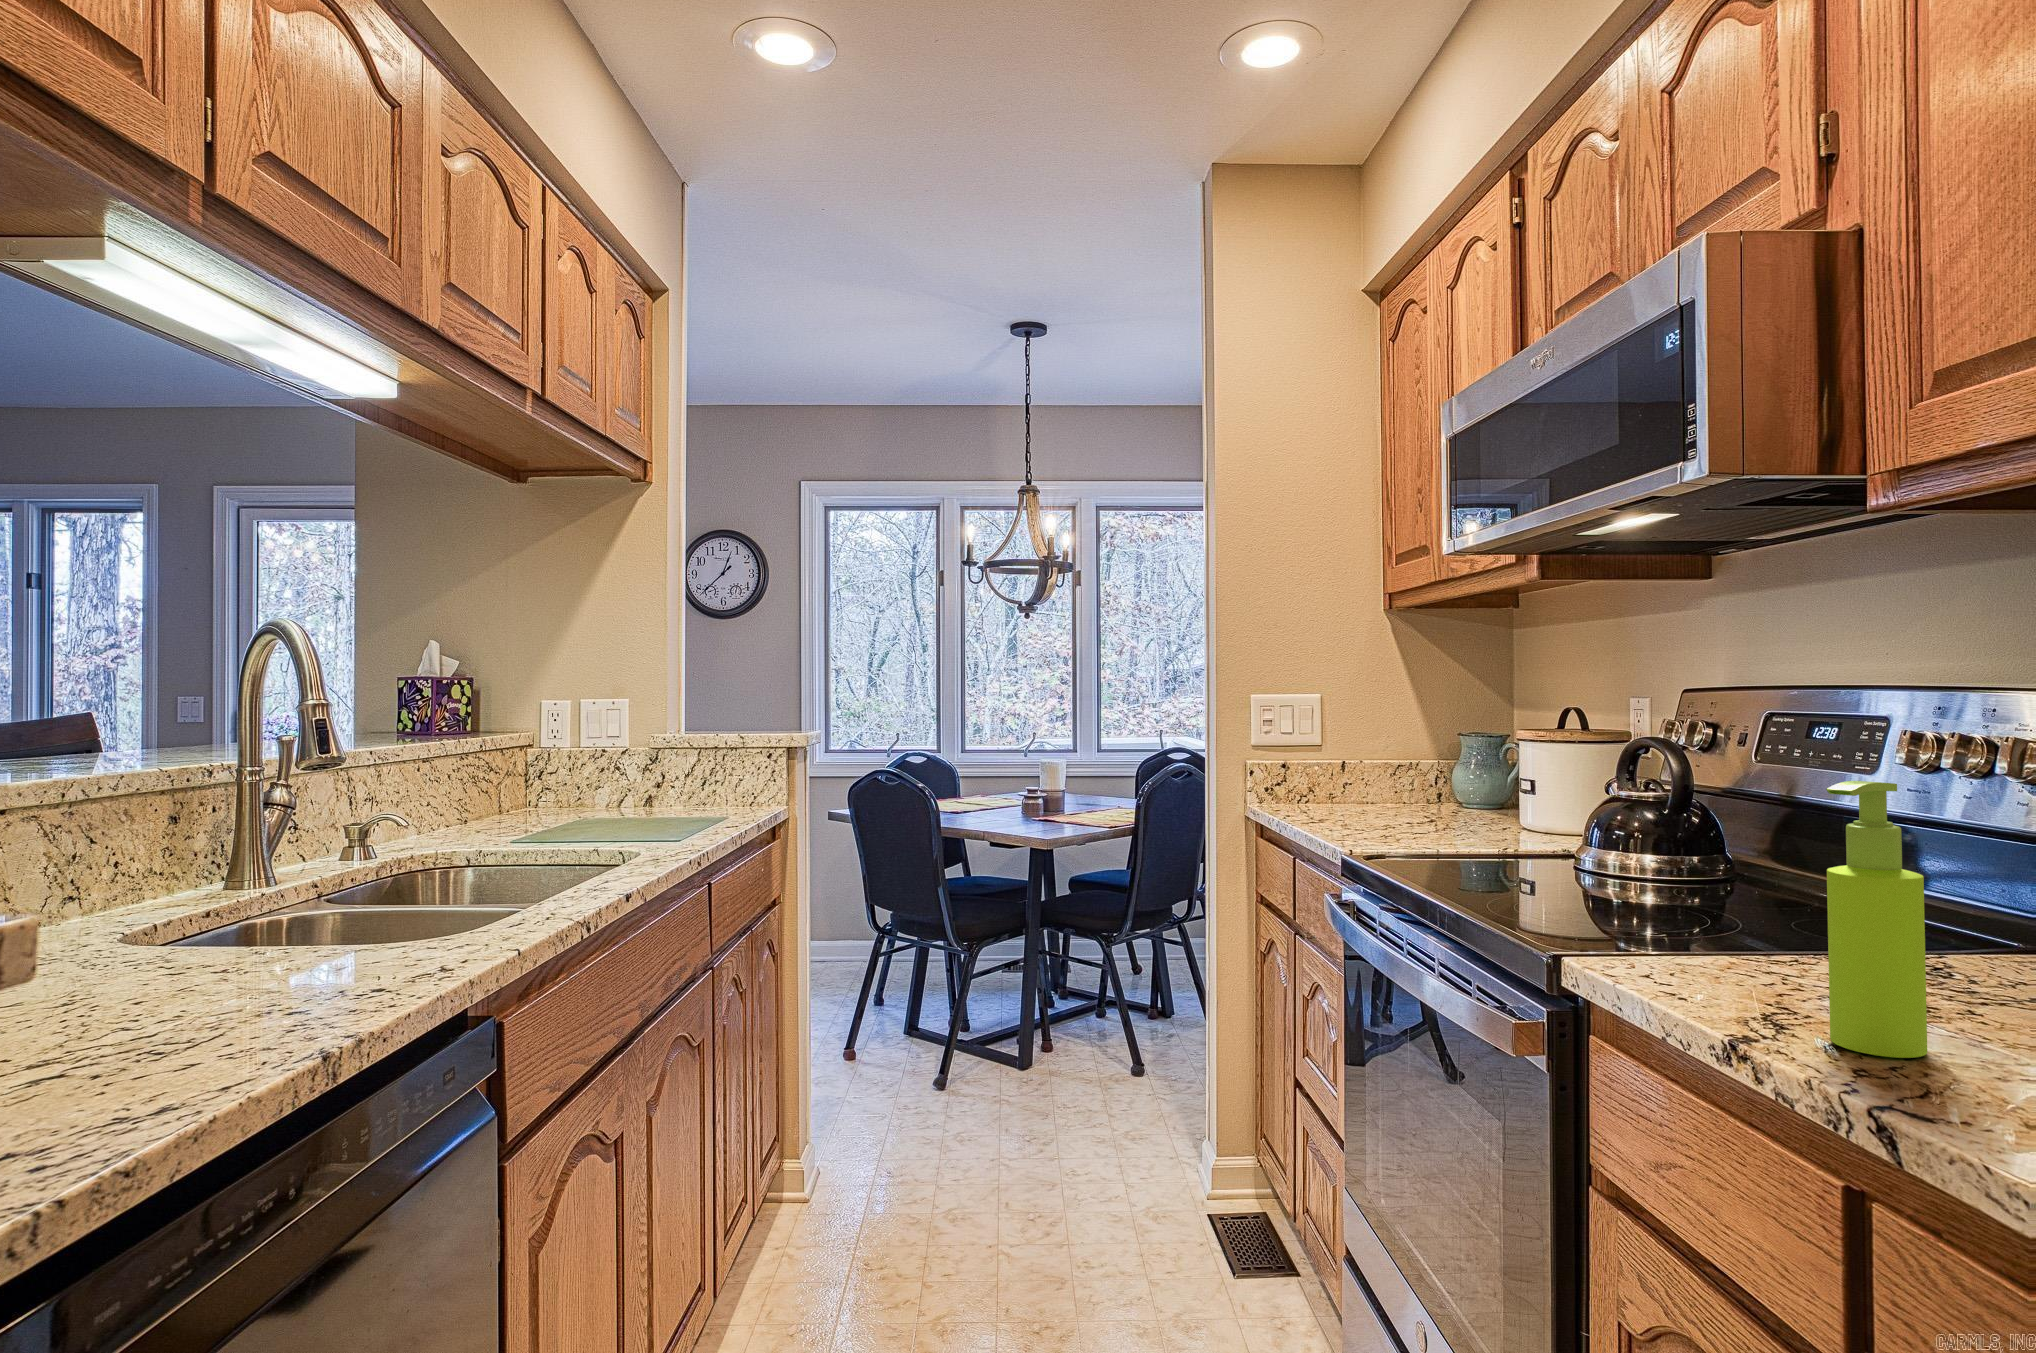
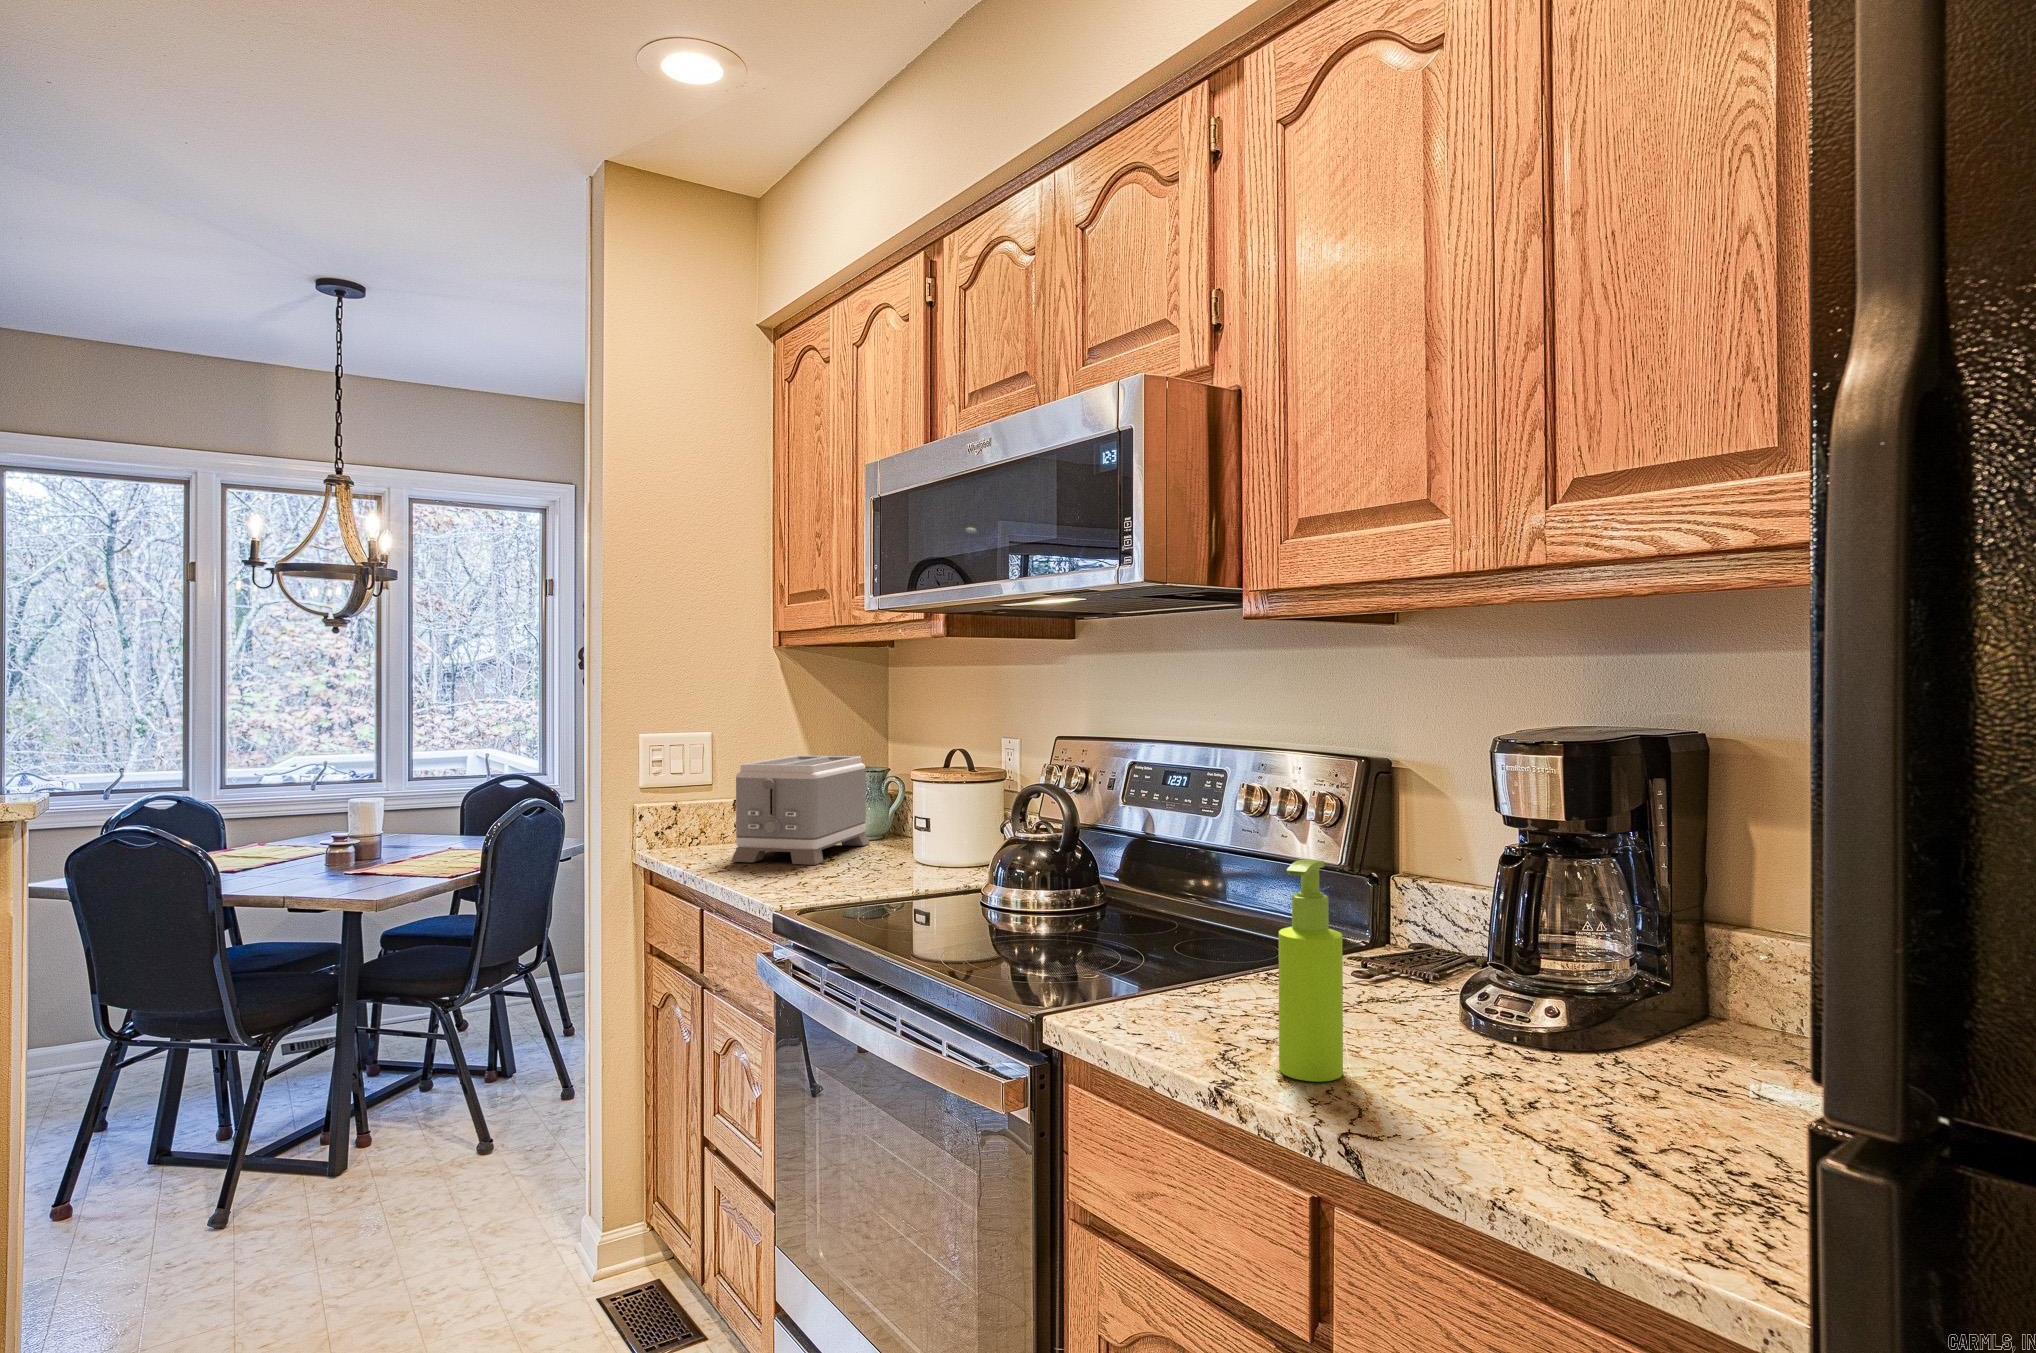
toaster: none [1326,719,1482,825] -> present [731,756,870,865]

